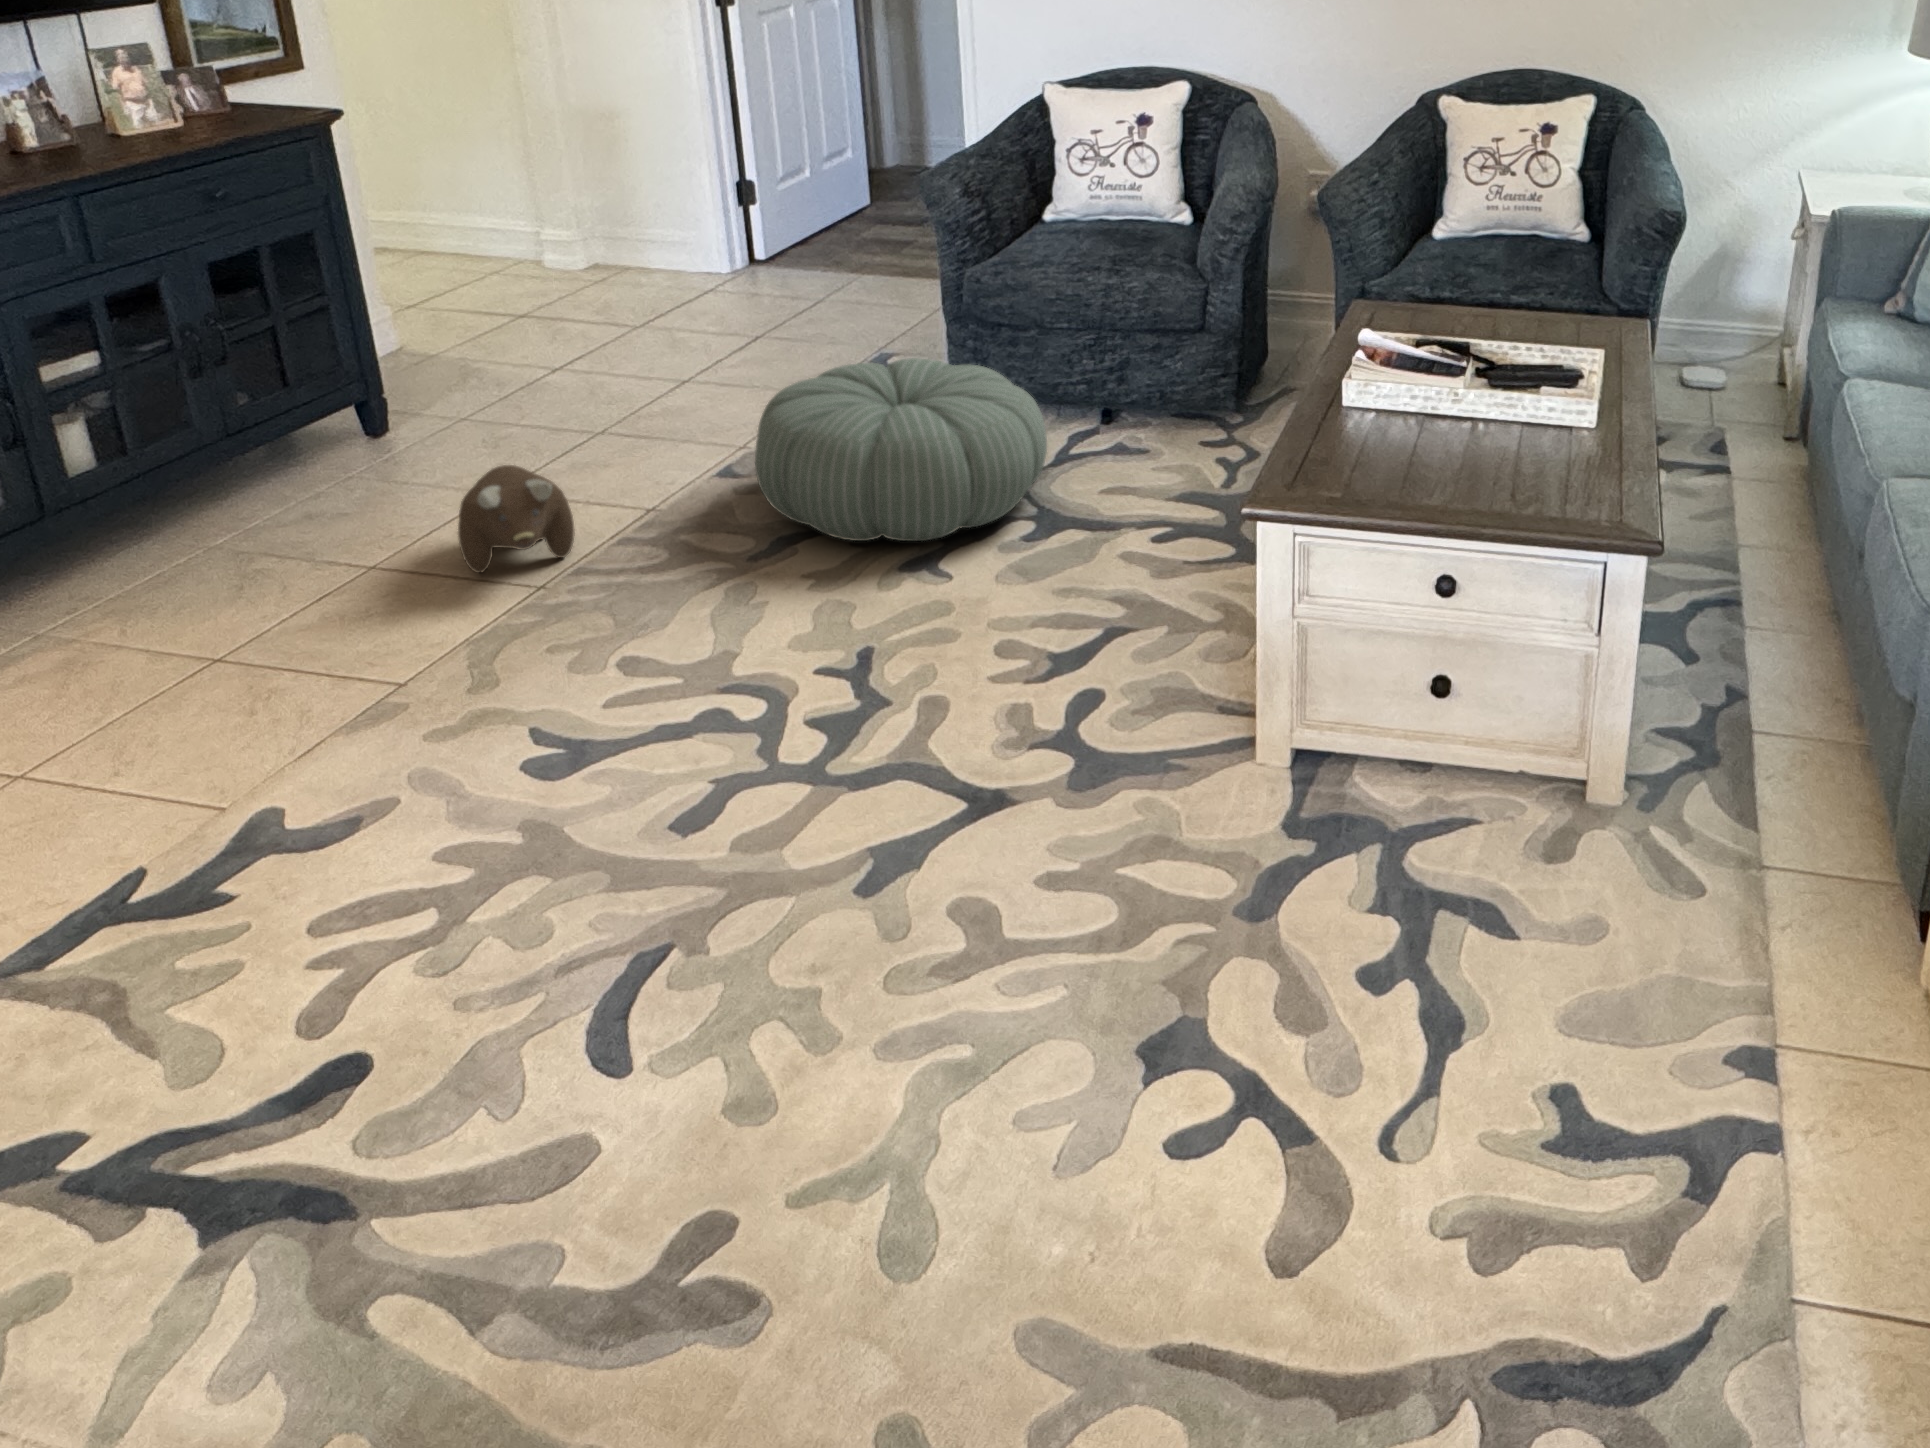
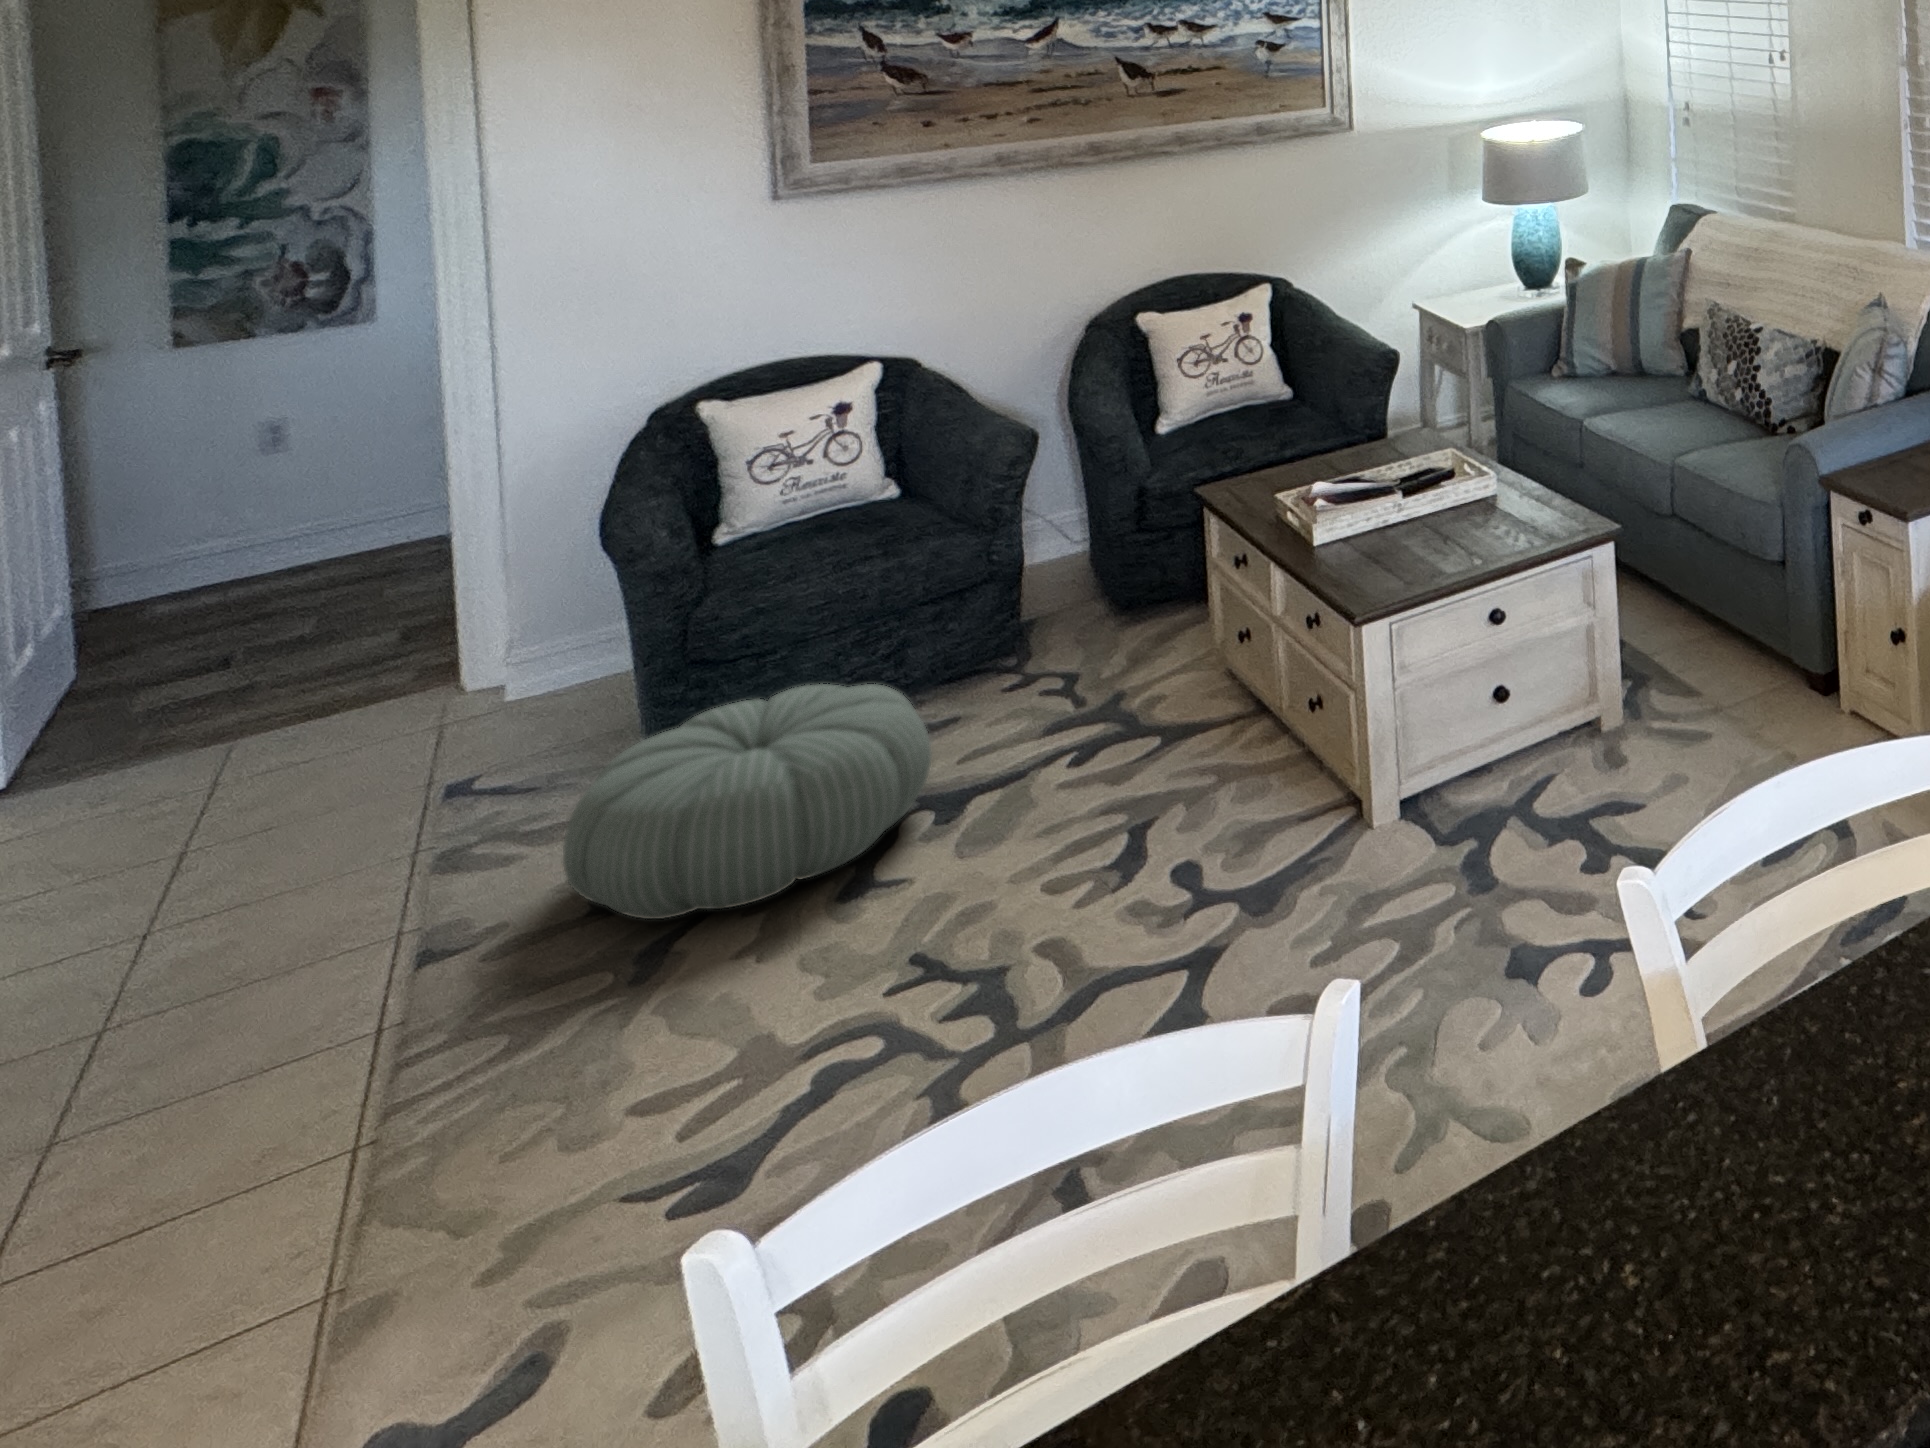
plush toy: present [458,465,575,573] -> none [201,983,410,1160]

